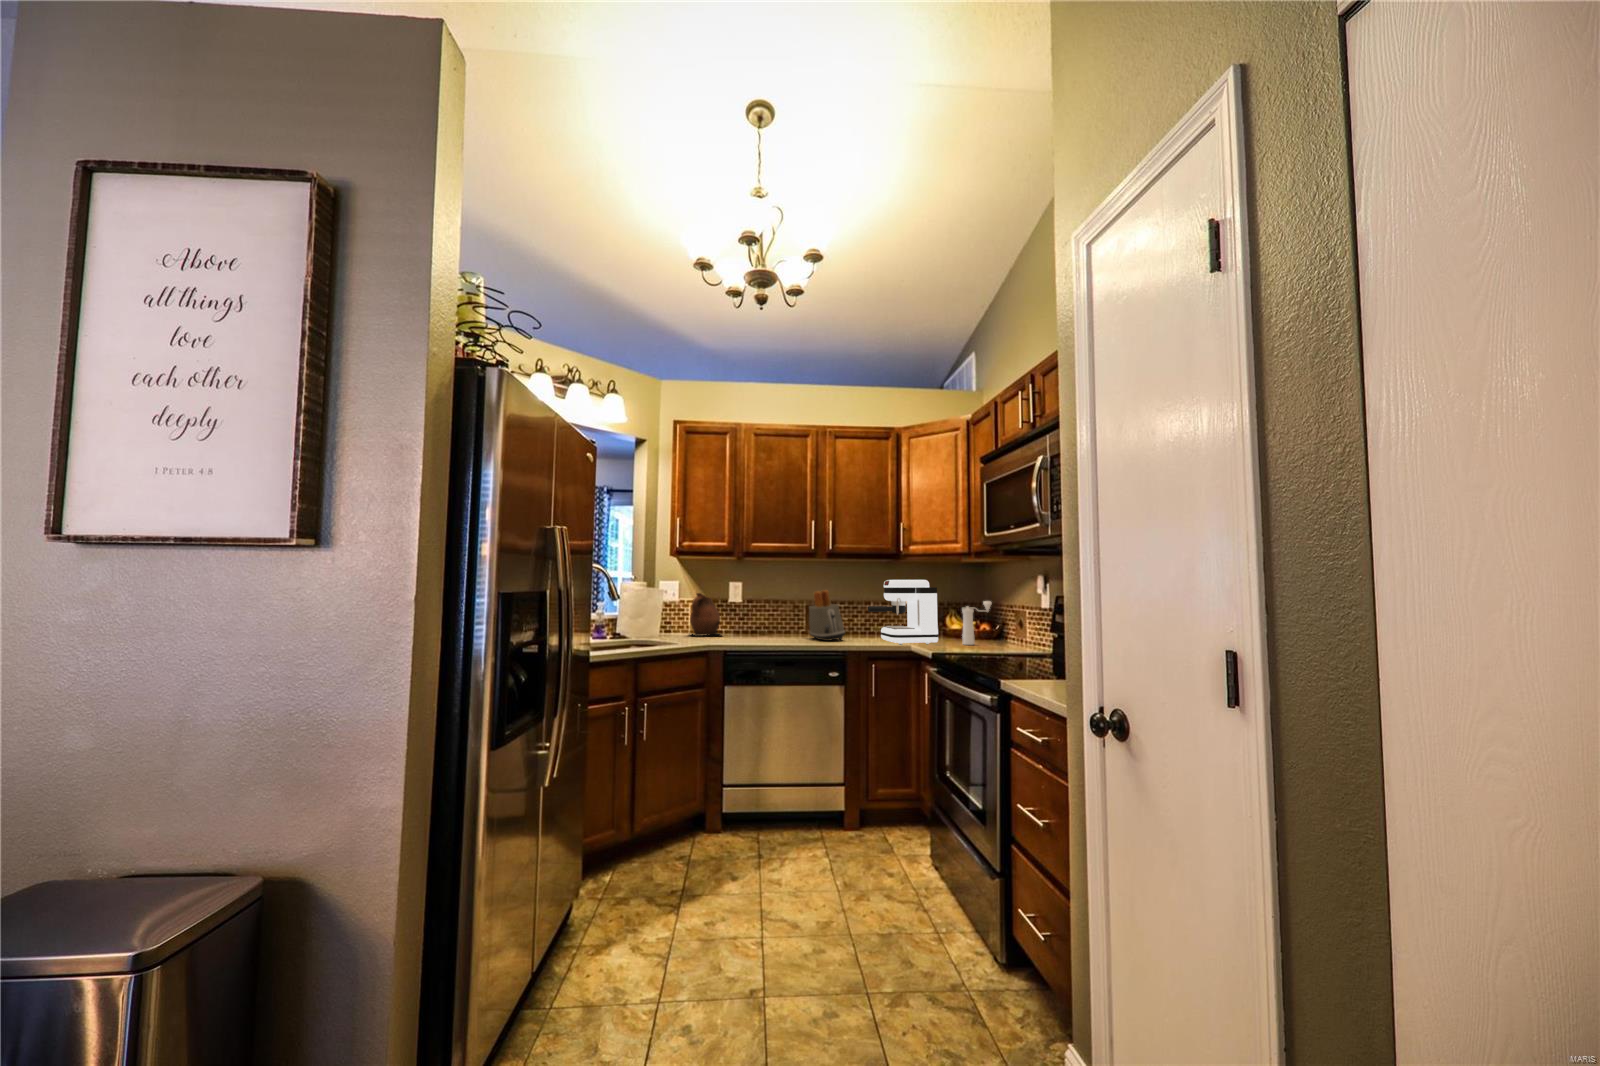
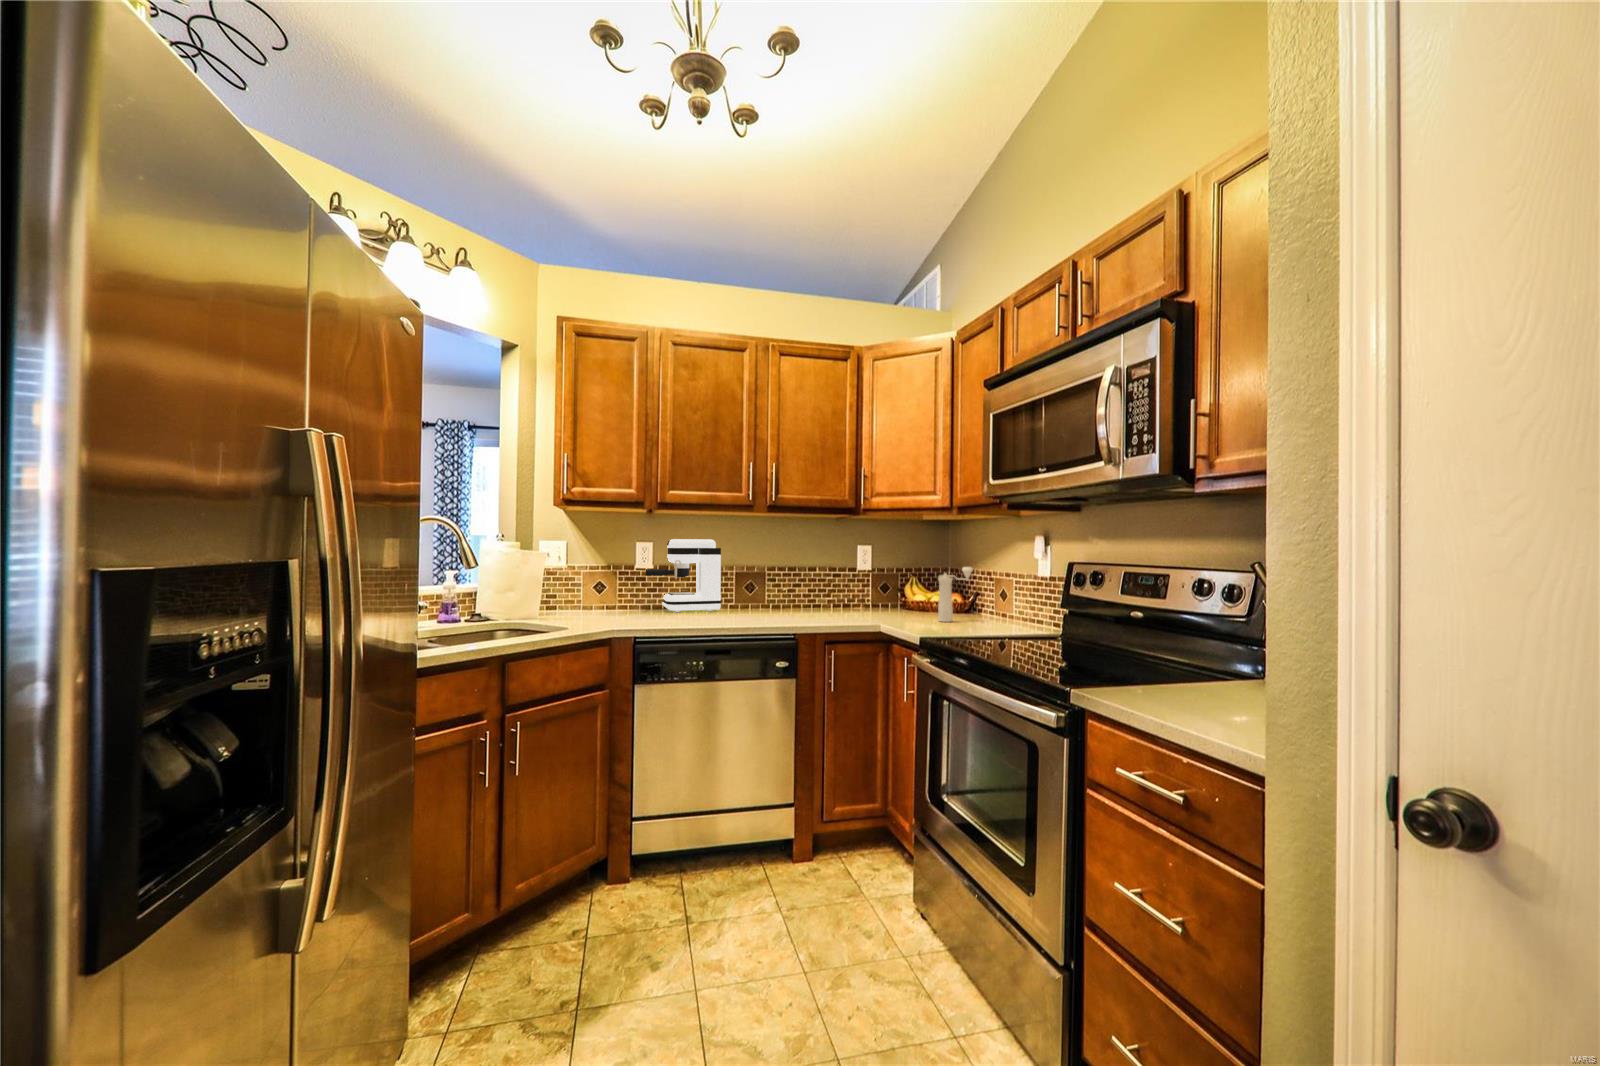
coffee maker: present [868,580,938,645] -> present [645,539,721,612]
toaster: present [809,590,845,641] -> none [741,553,790,618]
ceramic pitcher: present [690,593,722,636] -> none [576,556,629,613]

